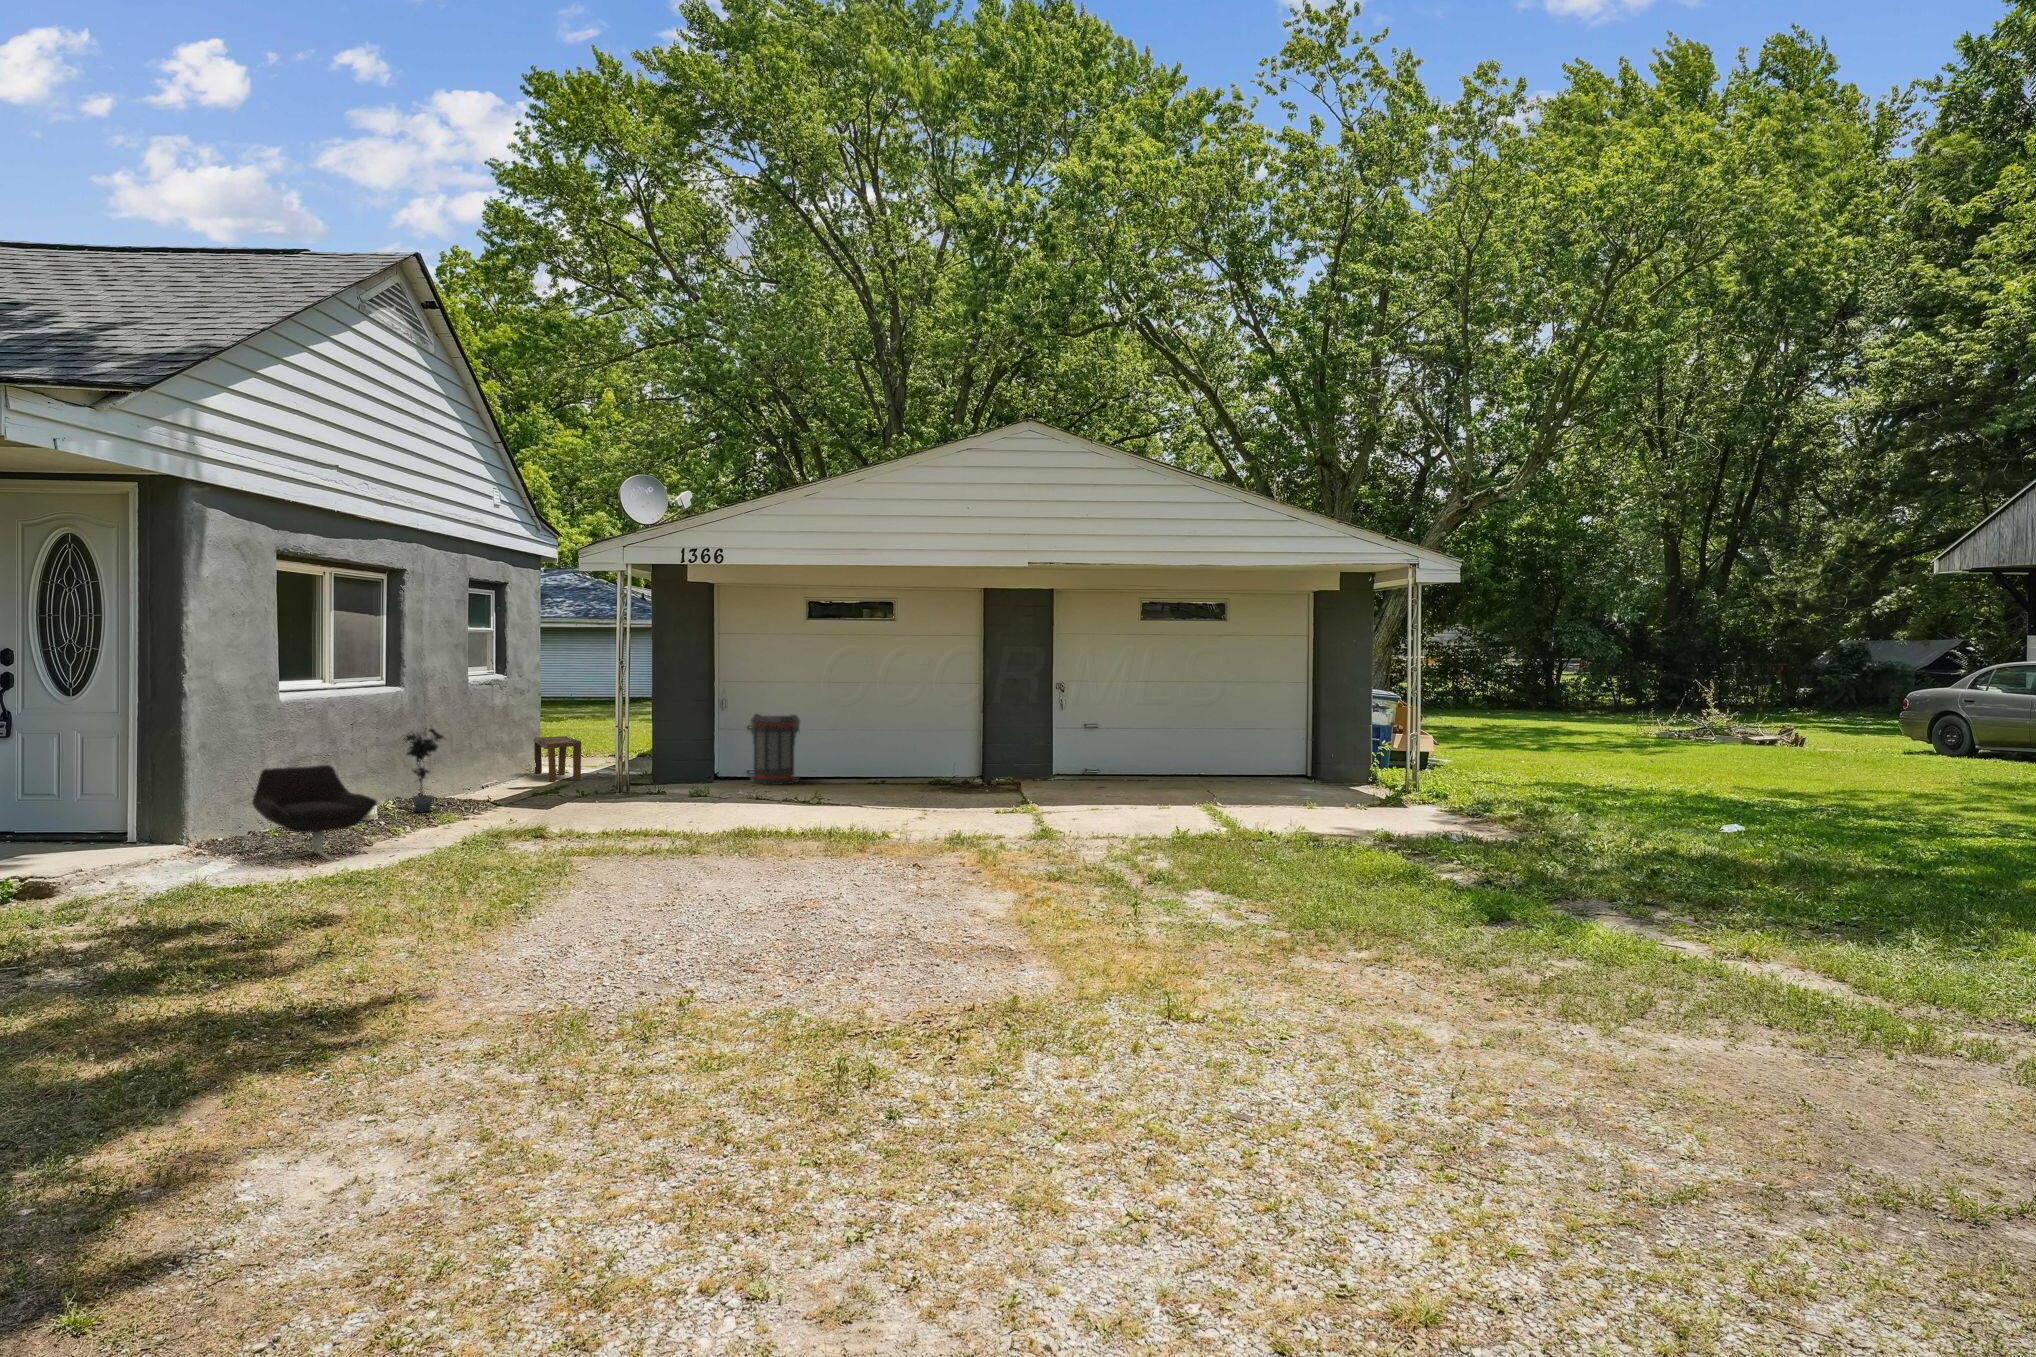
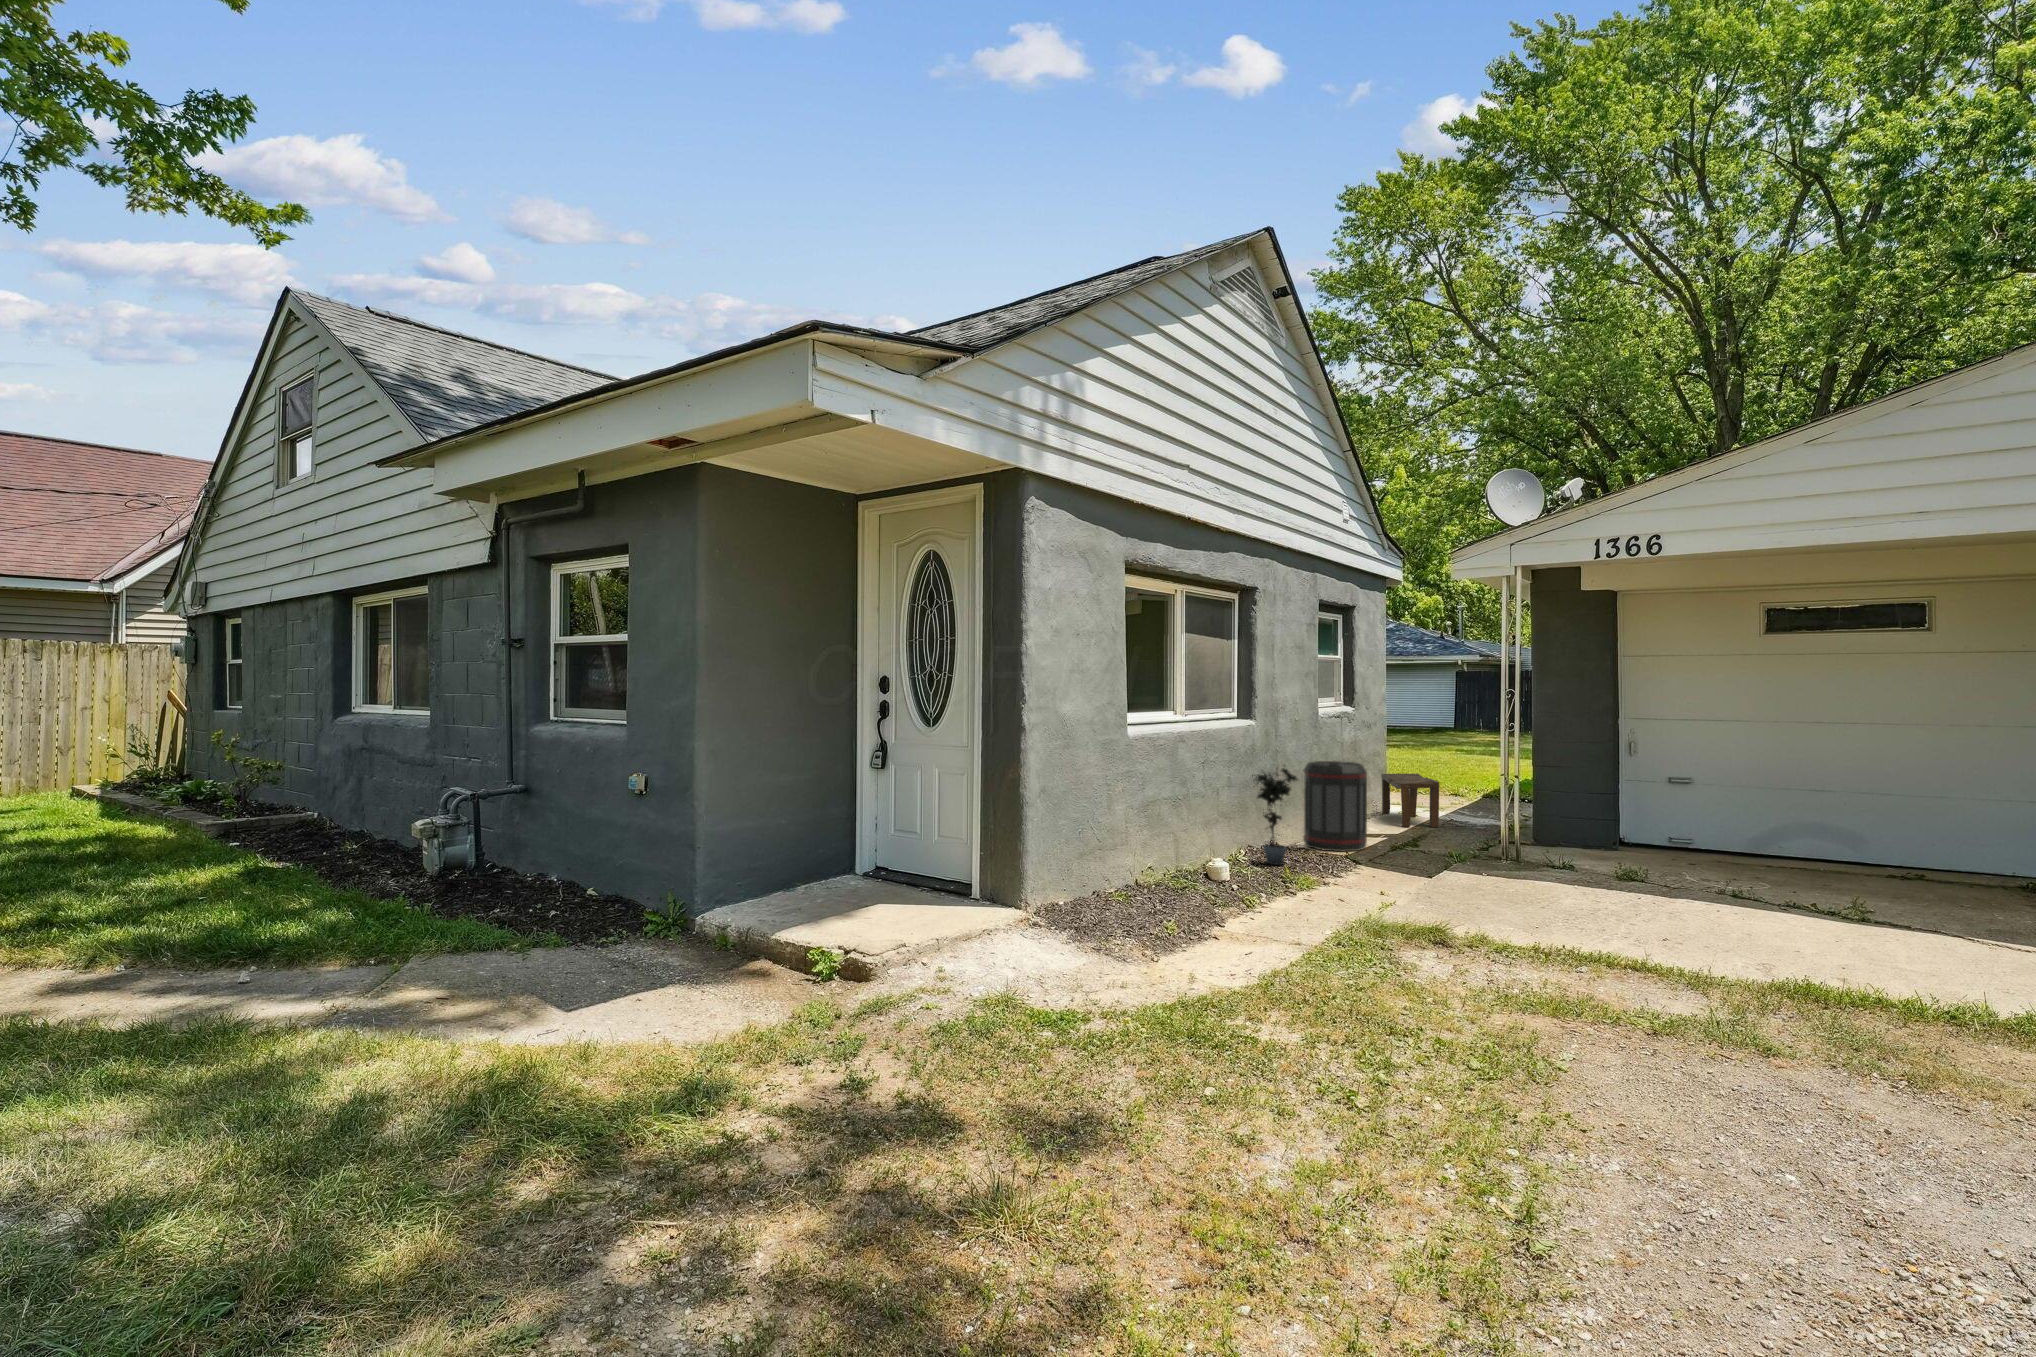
trash can: present [751,714,800,785] -> present [1303,761,1367,852]
lounge chair: present [252,765,377,860] -> none [1096,817,1231,947]

